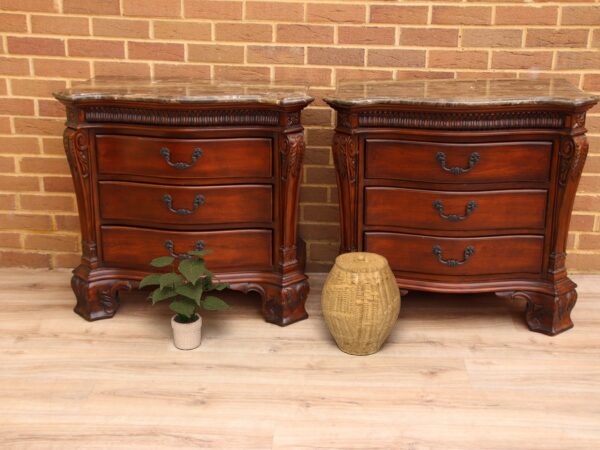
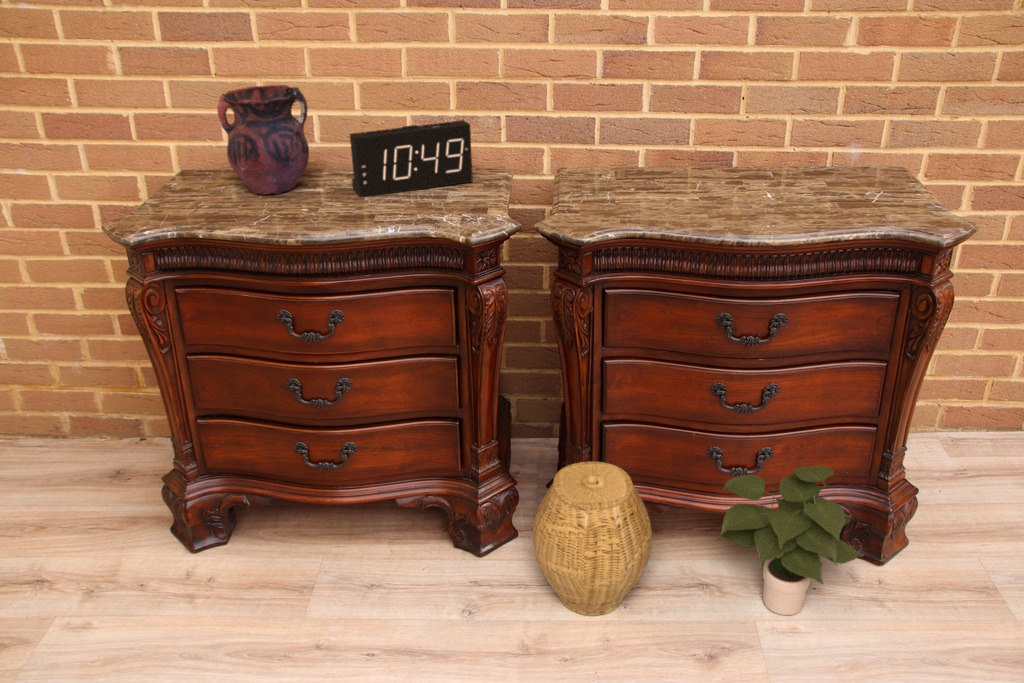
vase: none [127,16,183,83] -> present [218,85,309,195]
alarm clock: none [209,43,286,85] -> present [350,120,472,197]
potted plant: present [139,250,232,350] -> present [718,466,864,615]

